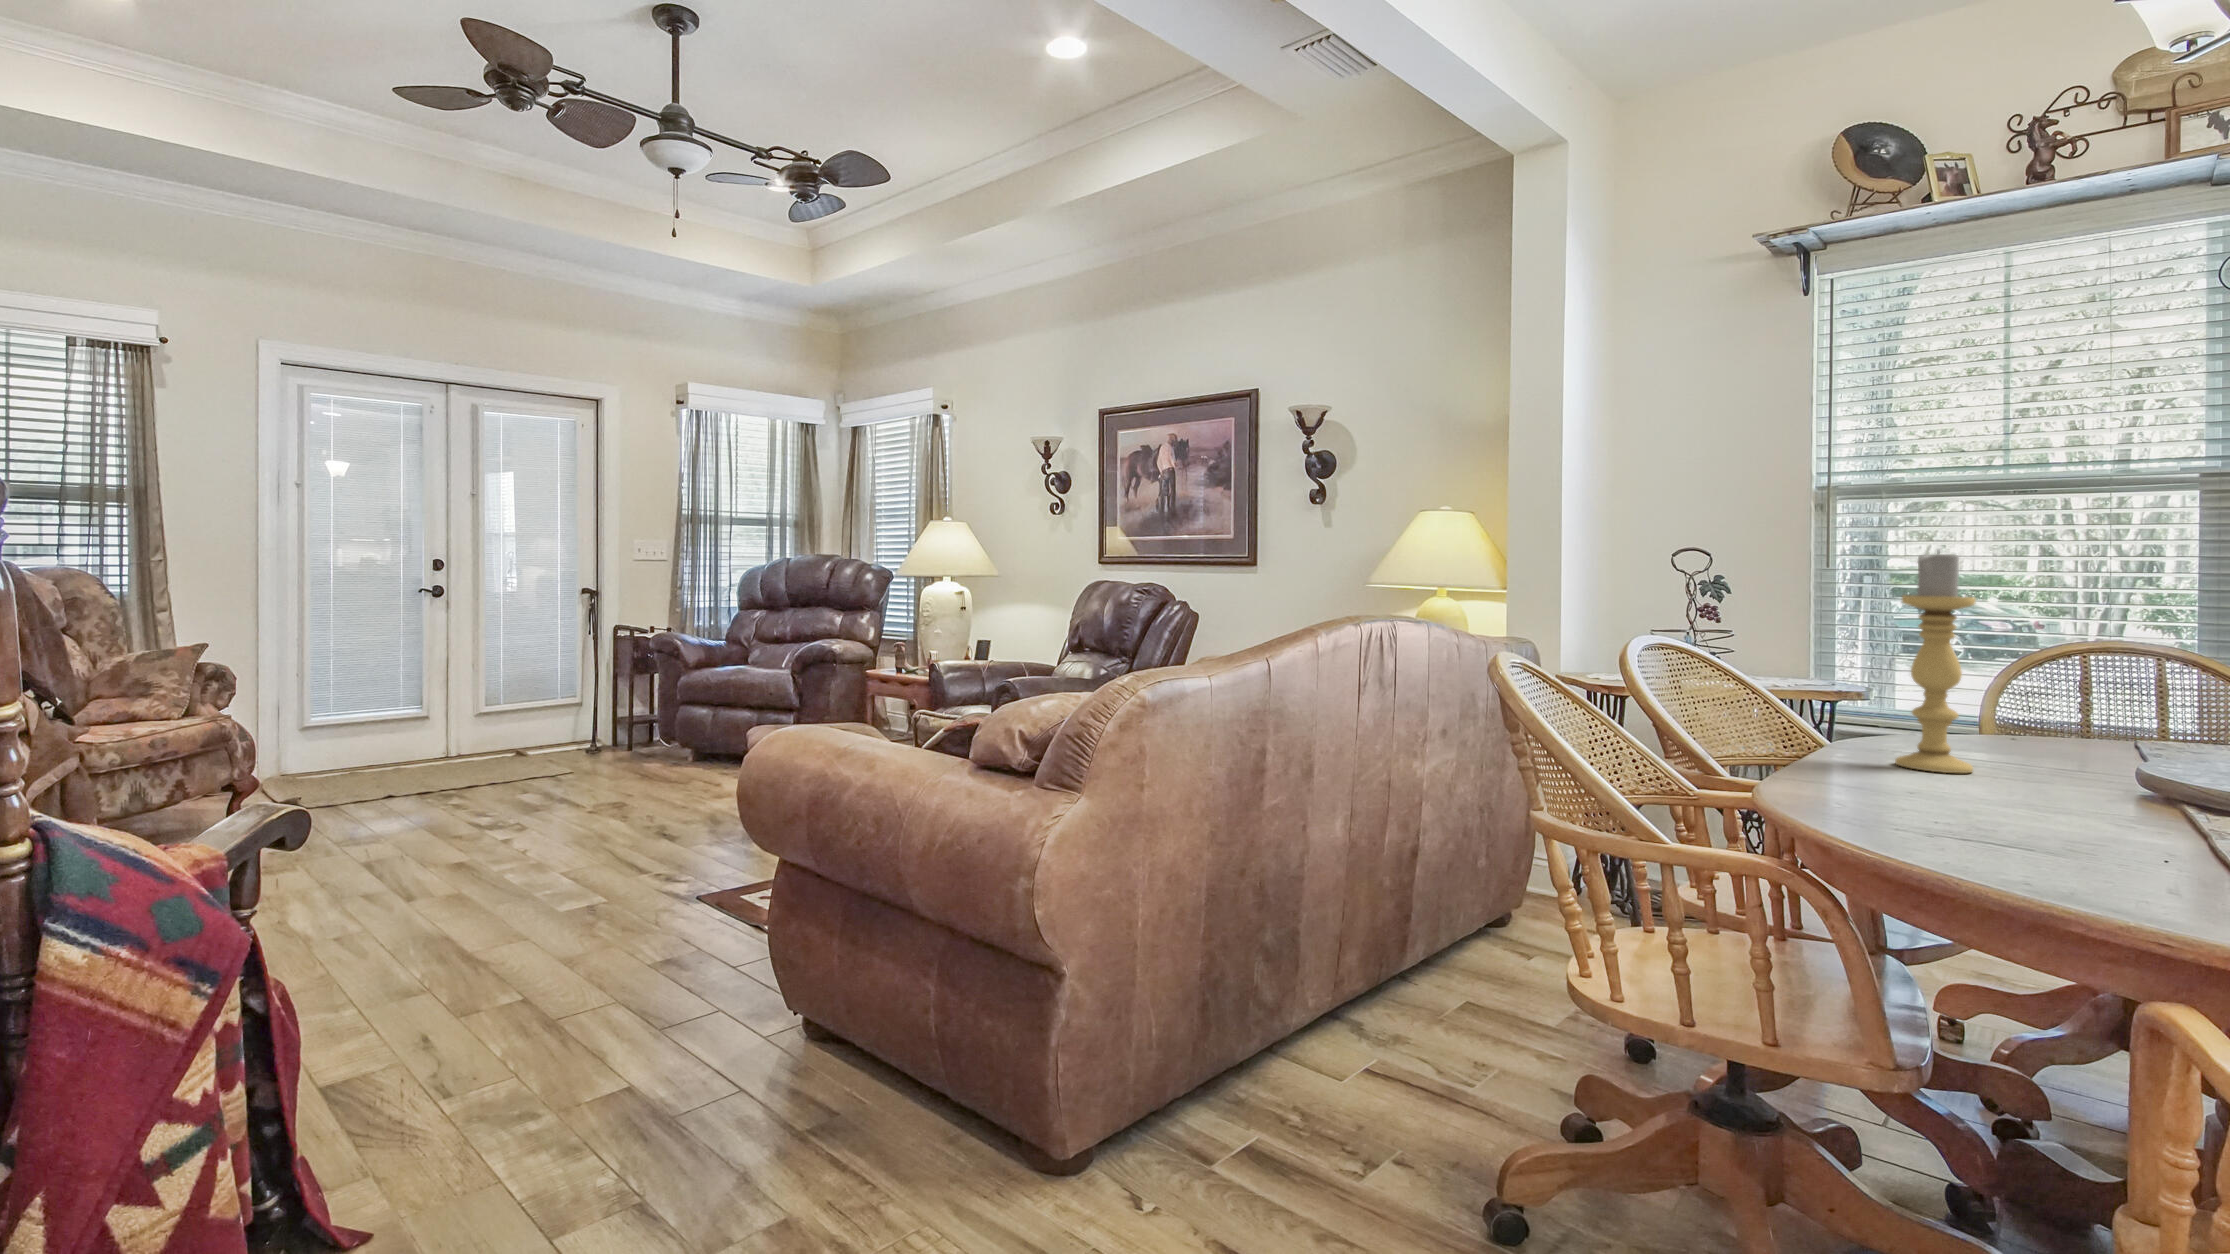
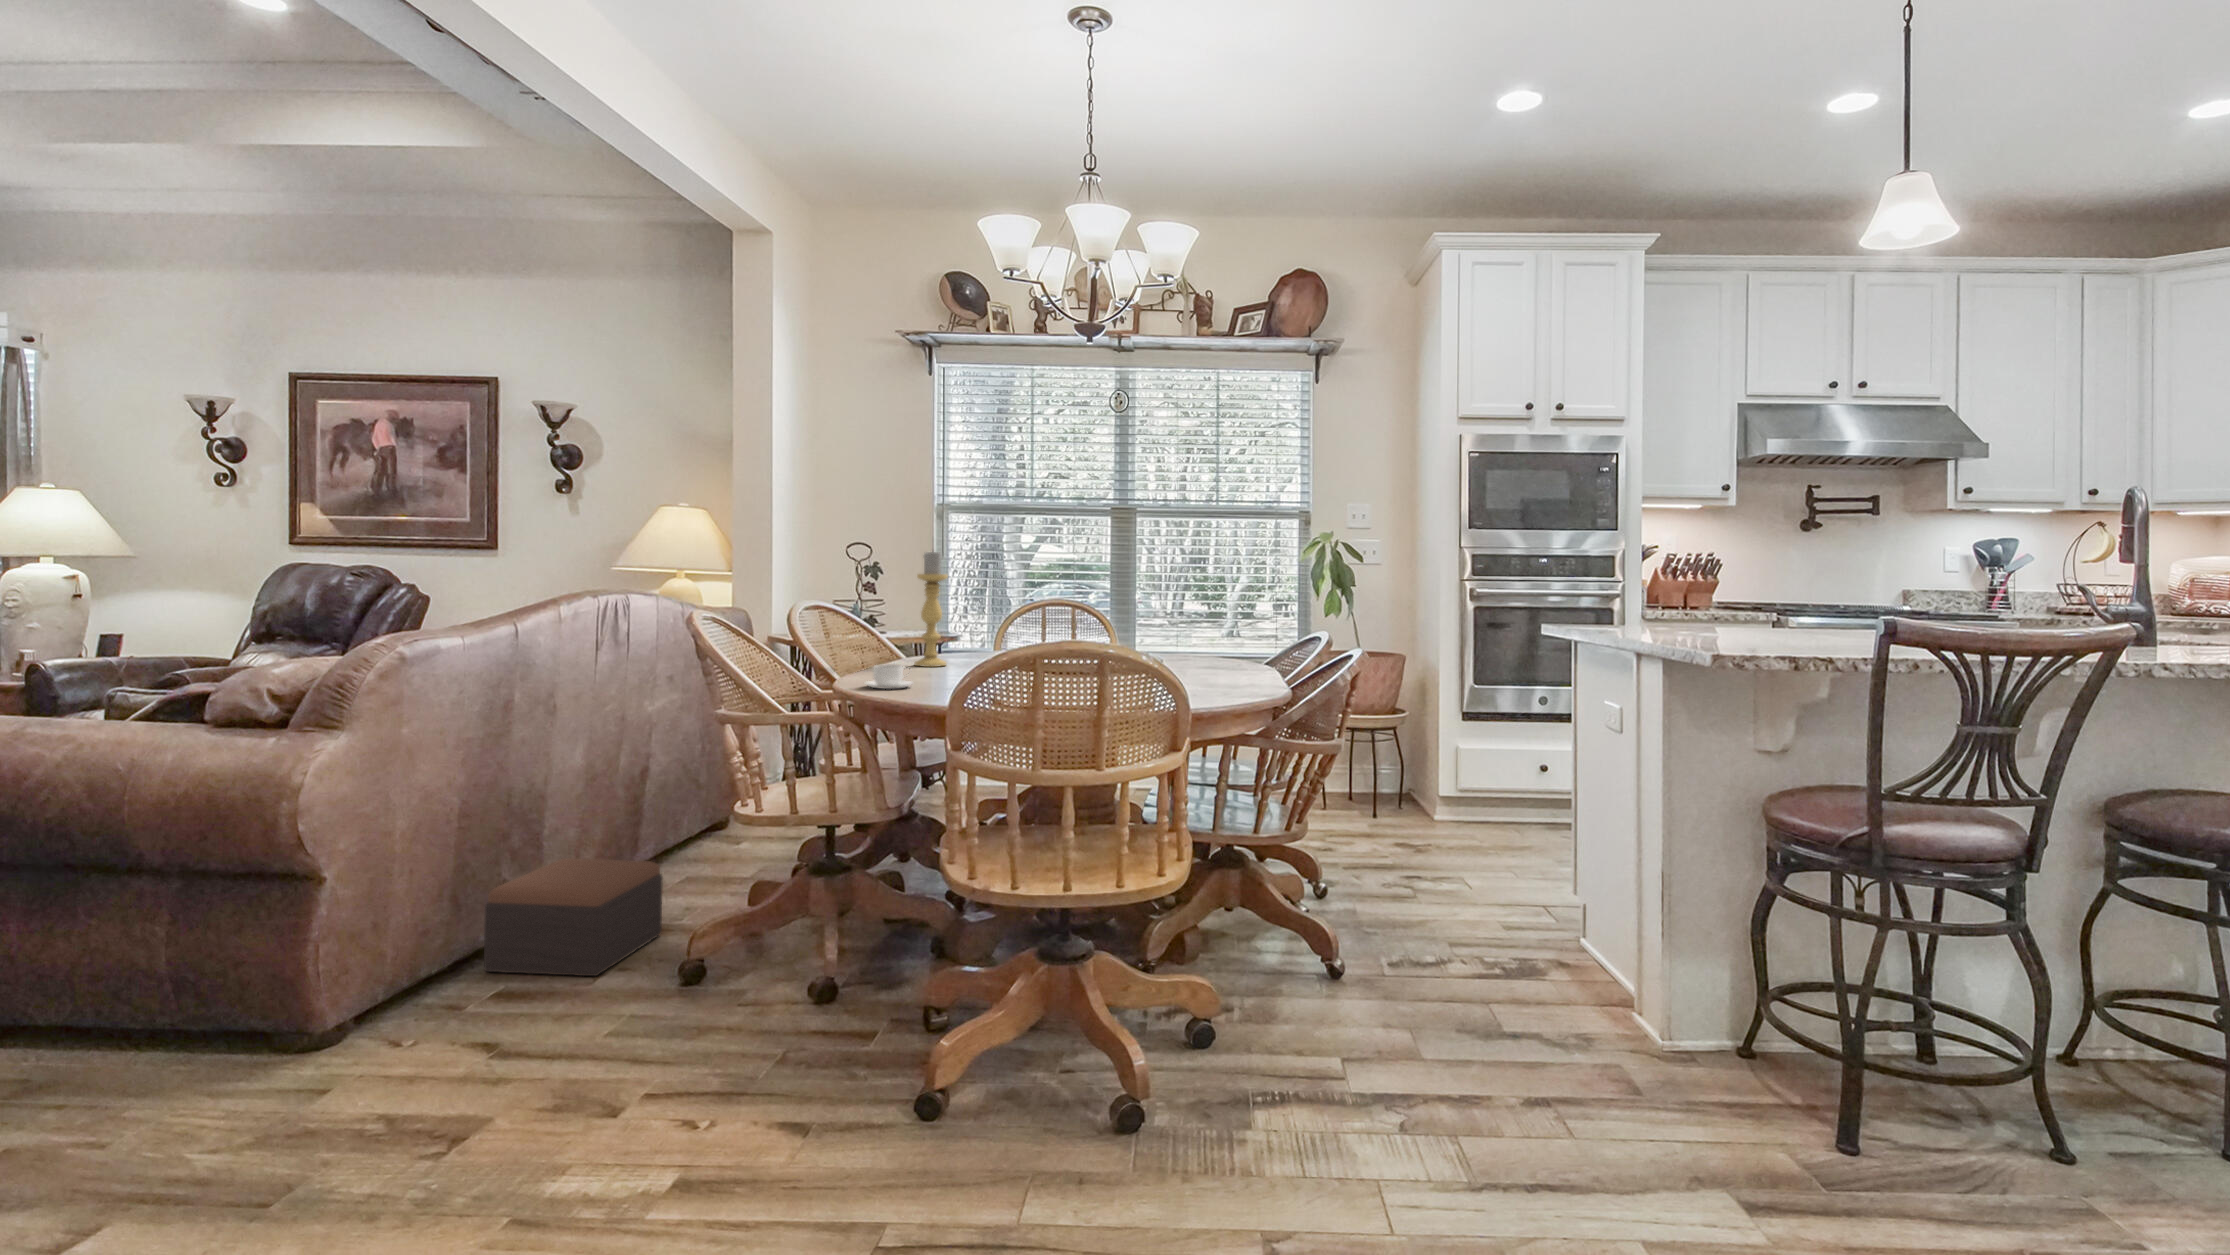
coffee cup: none [1852,780,1982,838] -> present [865,664,912,689]
footstool: none [1232,968,1449,1171] -> present [484,858,663,976]

